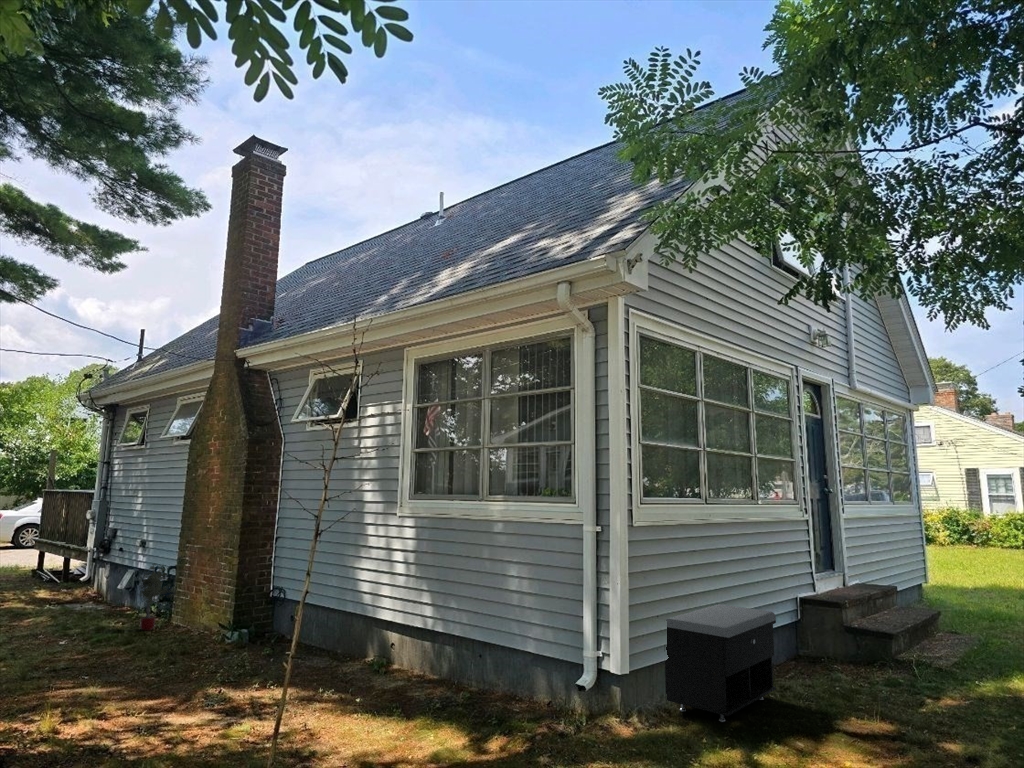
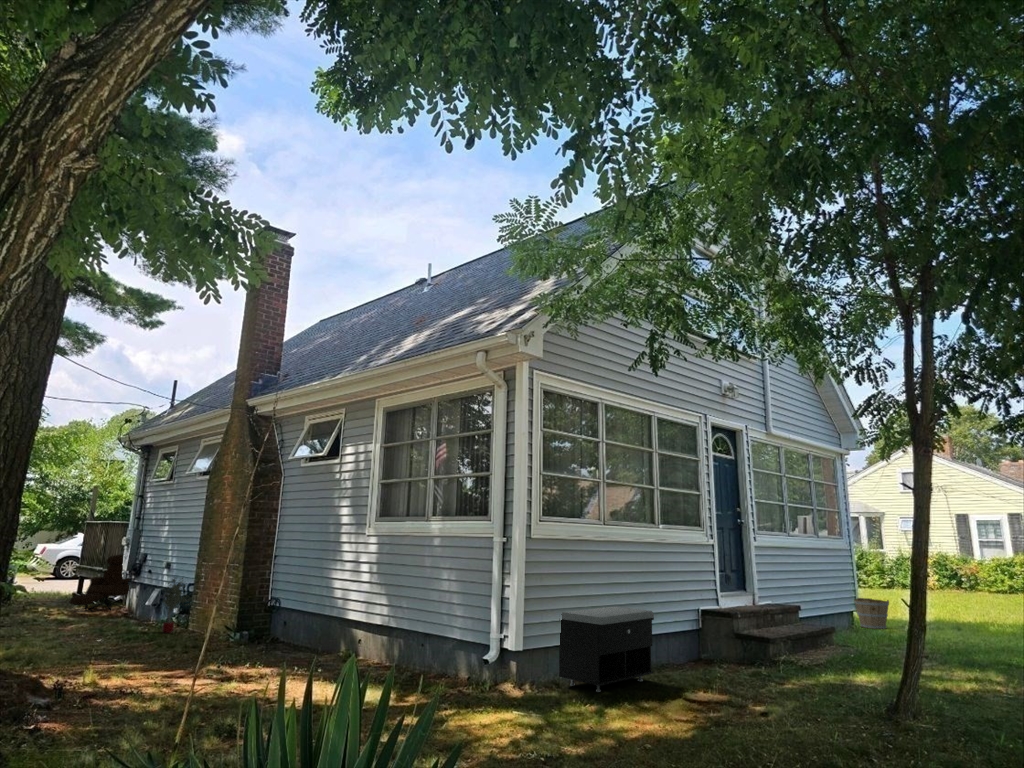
lounge chair: none [27,531,106,601] -> present [69,555,130,611]
wooden bucket: none [923,569,965,604] -> present [854,598,889,629]

